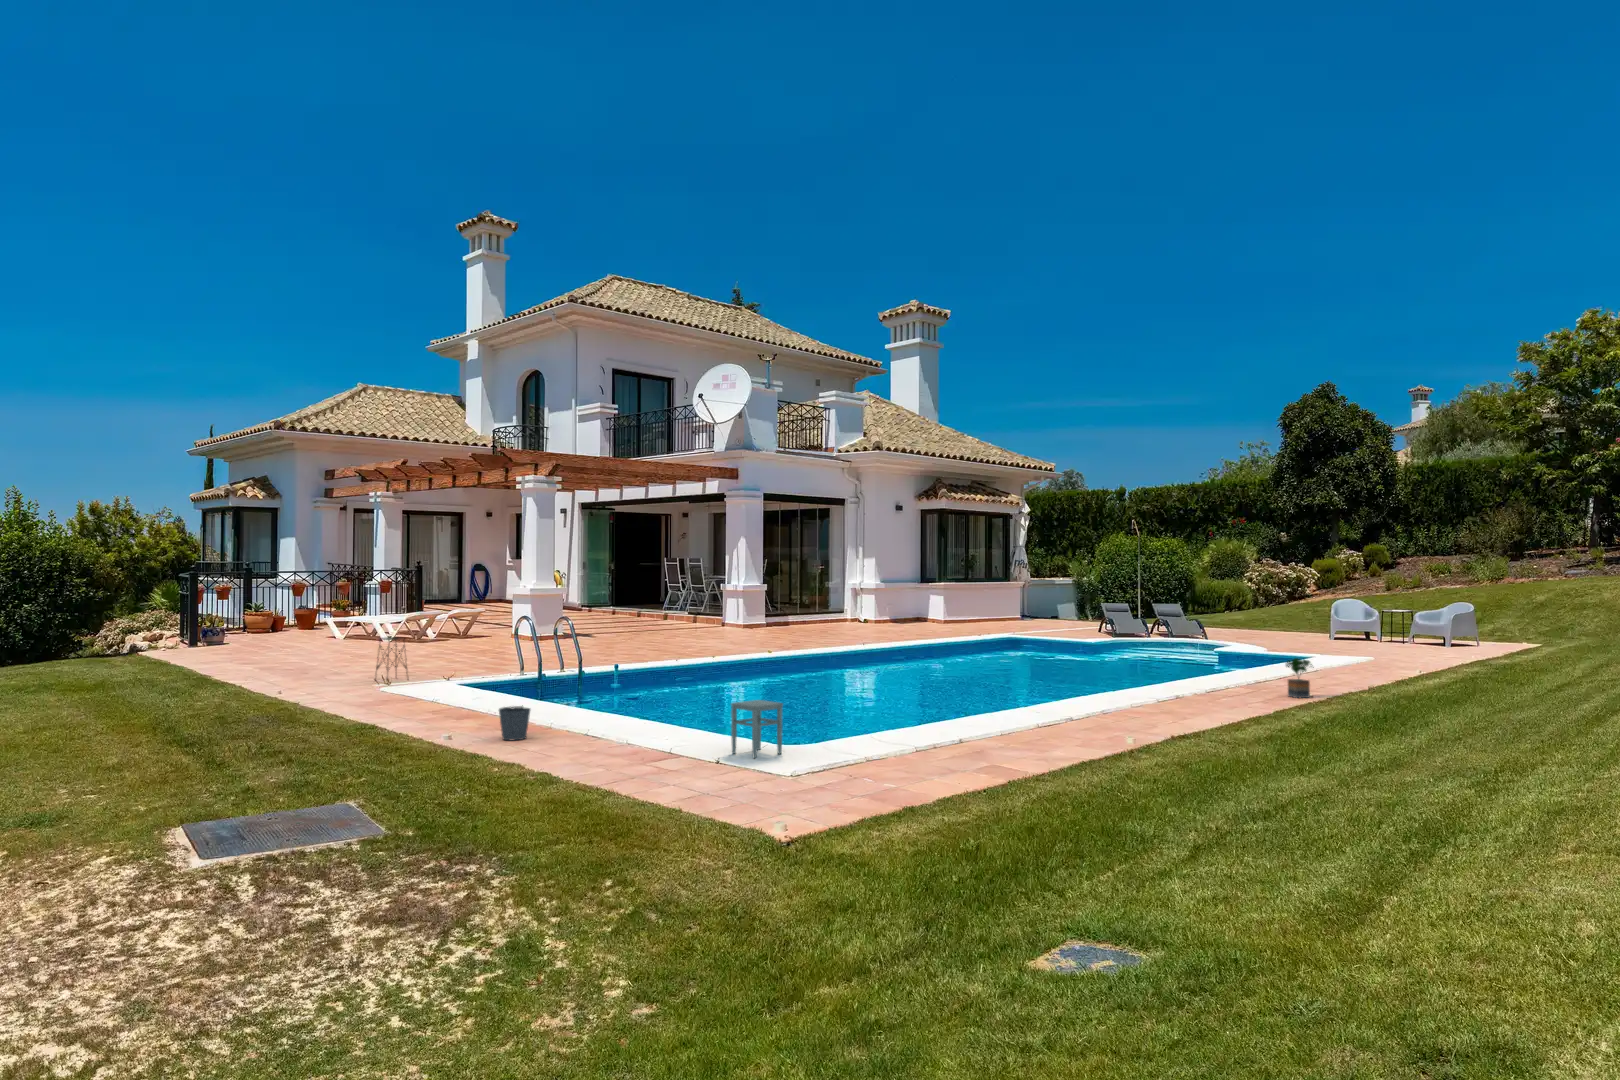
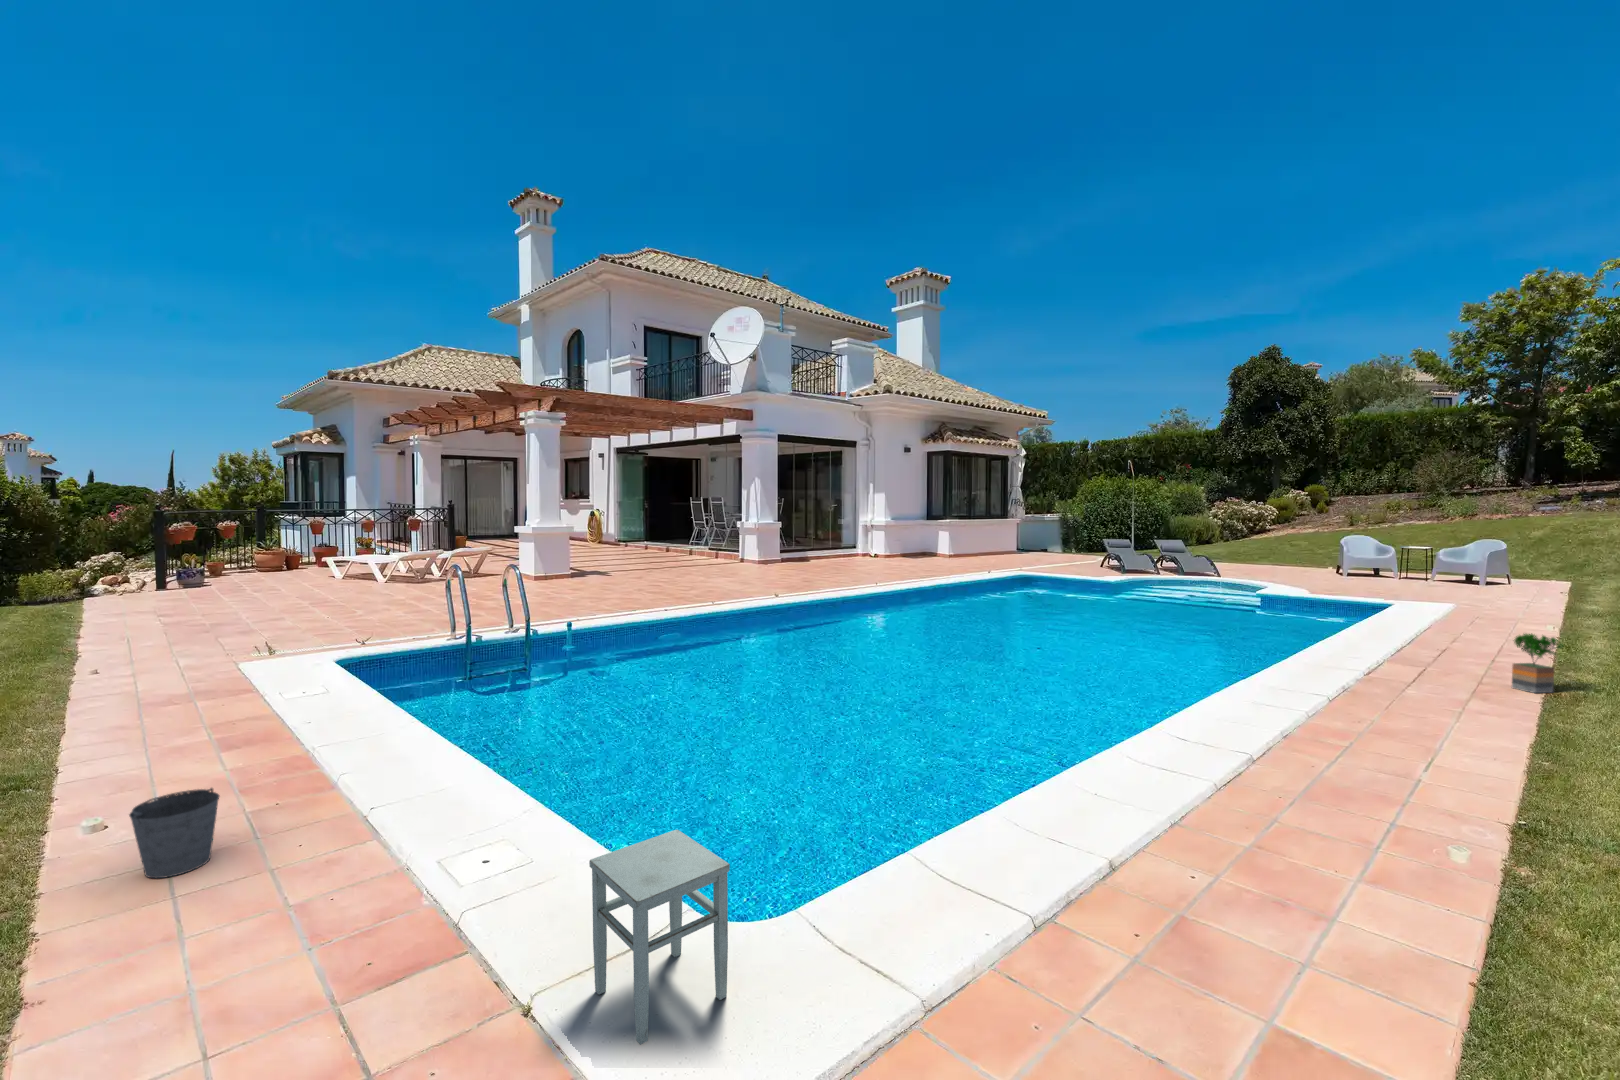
side table: present [376,637,407,671] -> none [271,592,315,651]

